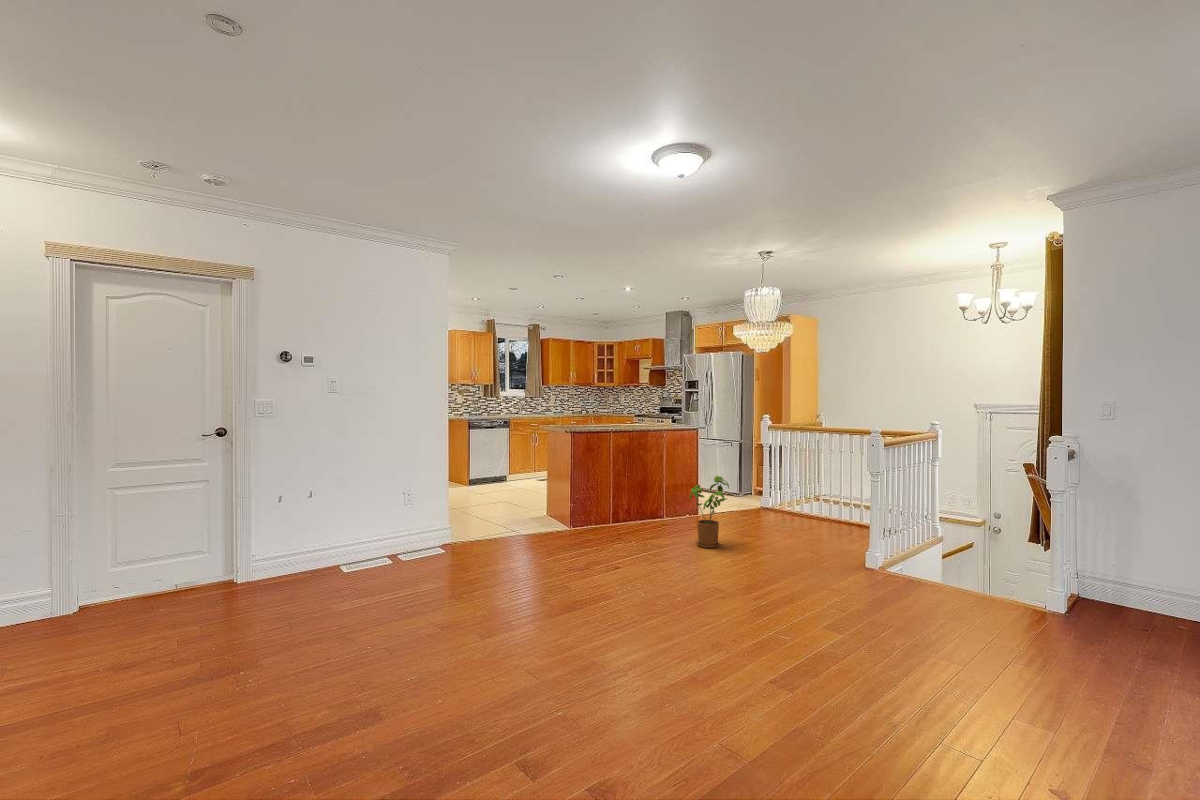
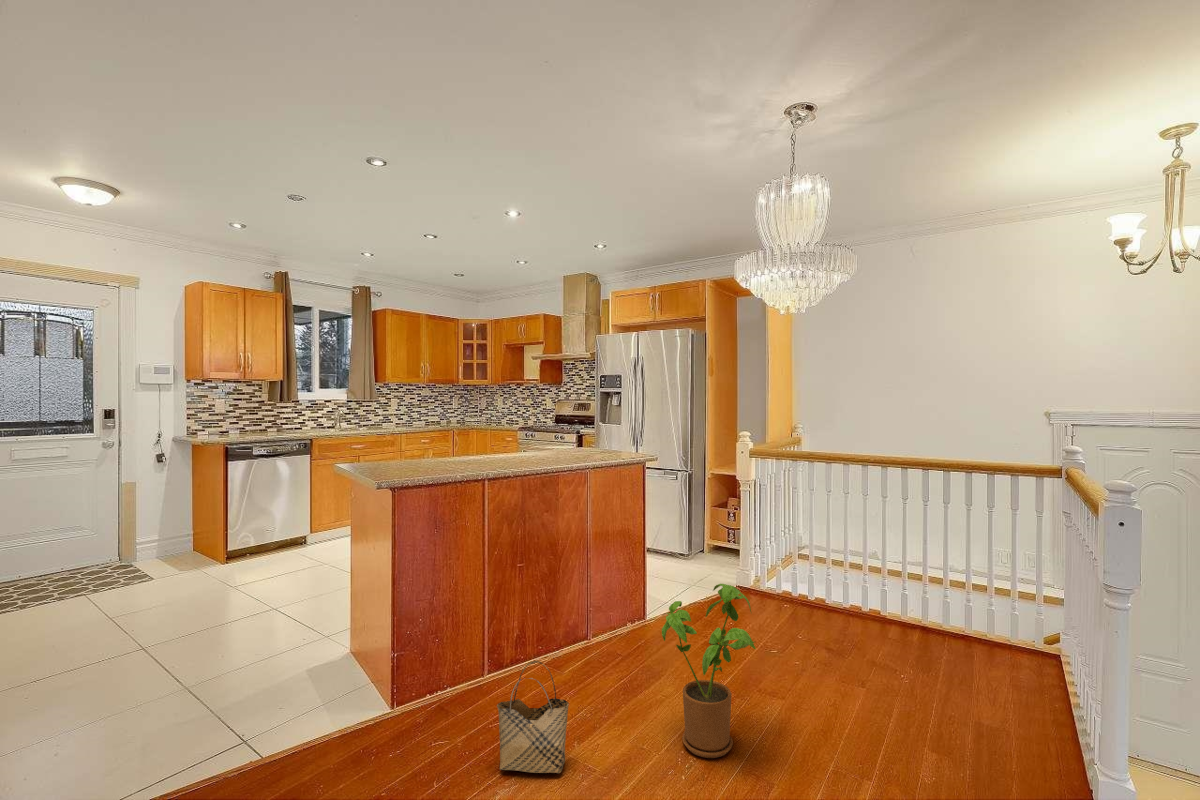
woven basket: none [618,504,647,546] -> present [497,661,569,773]

